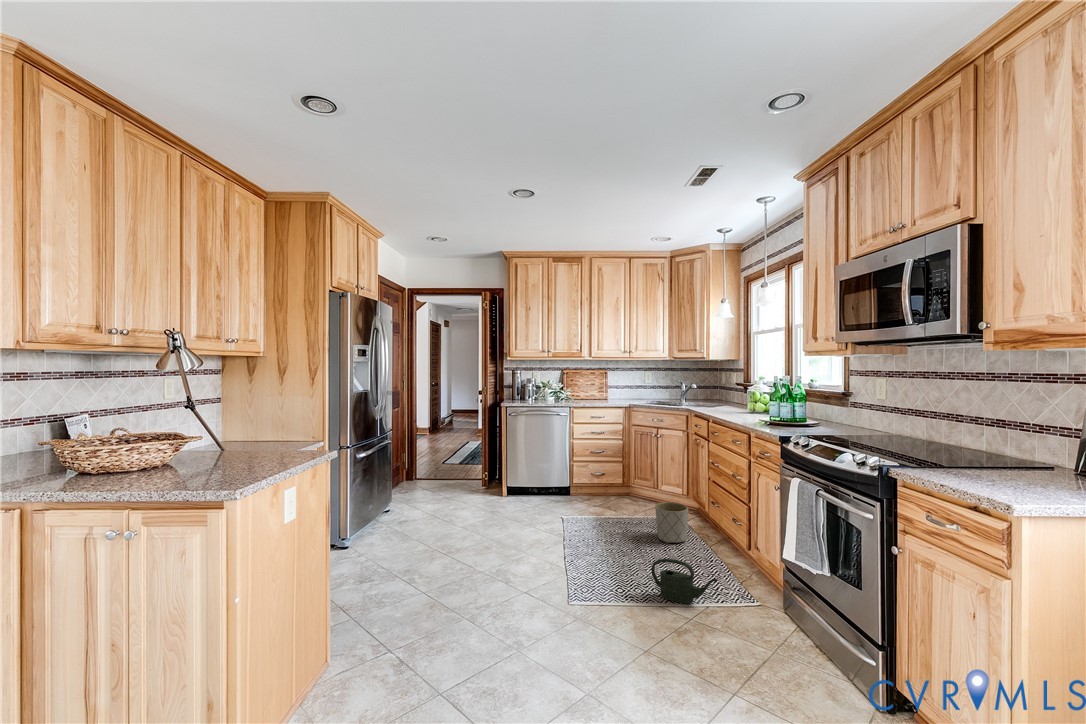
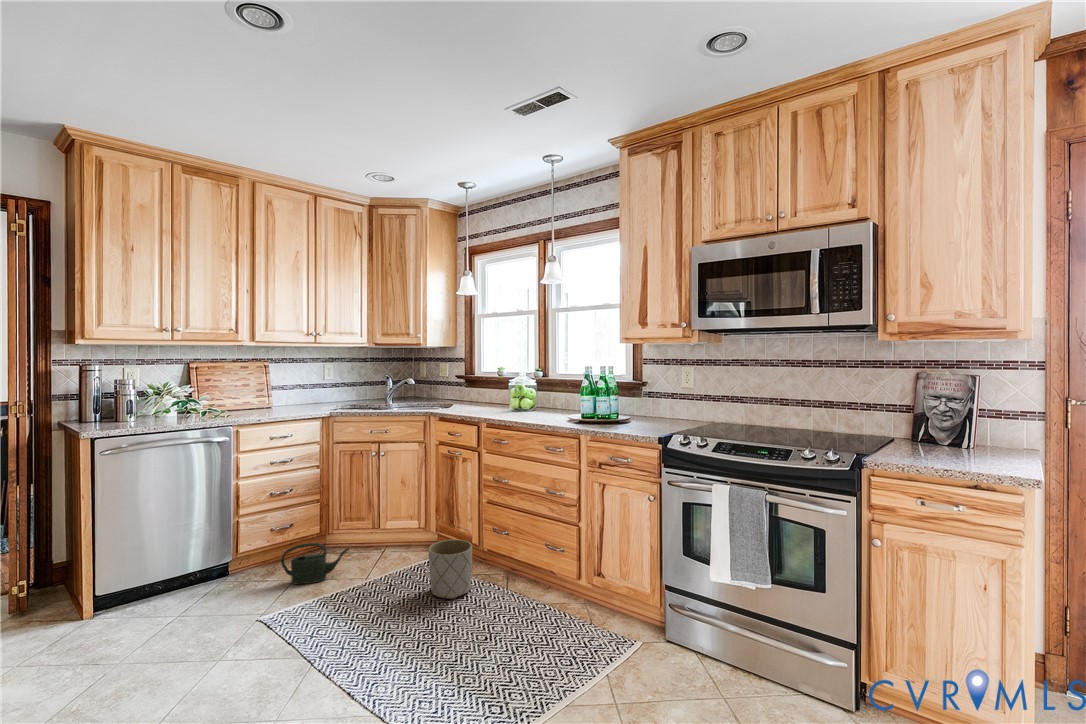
watering can: present [651,558,717,604] -> present [281,543,349,585]

